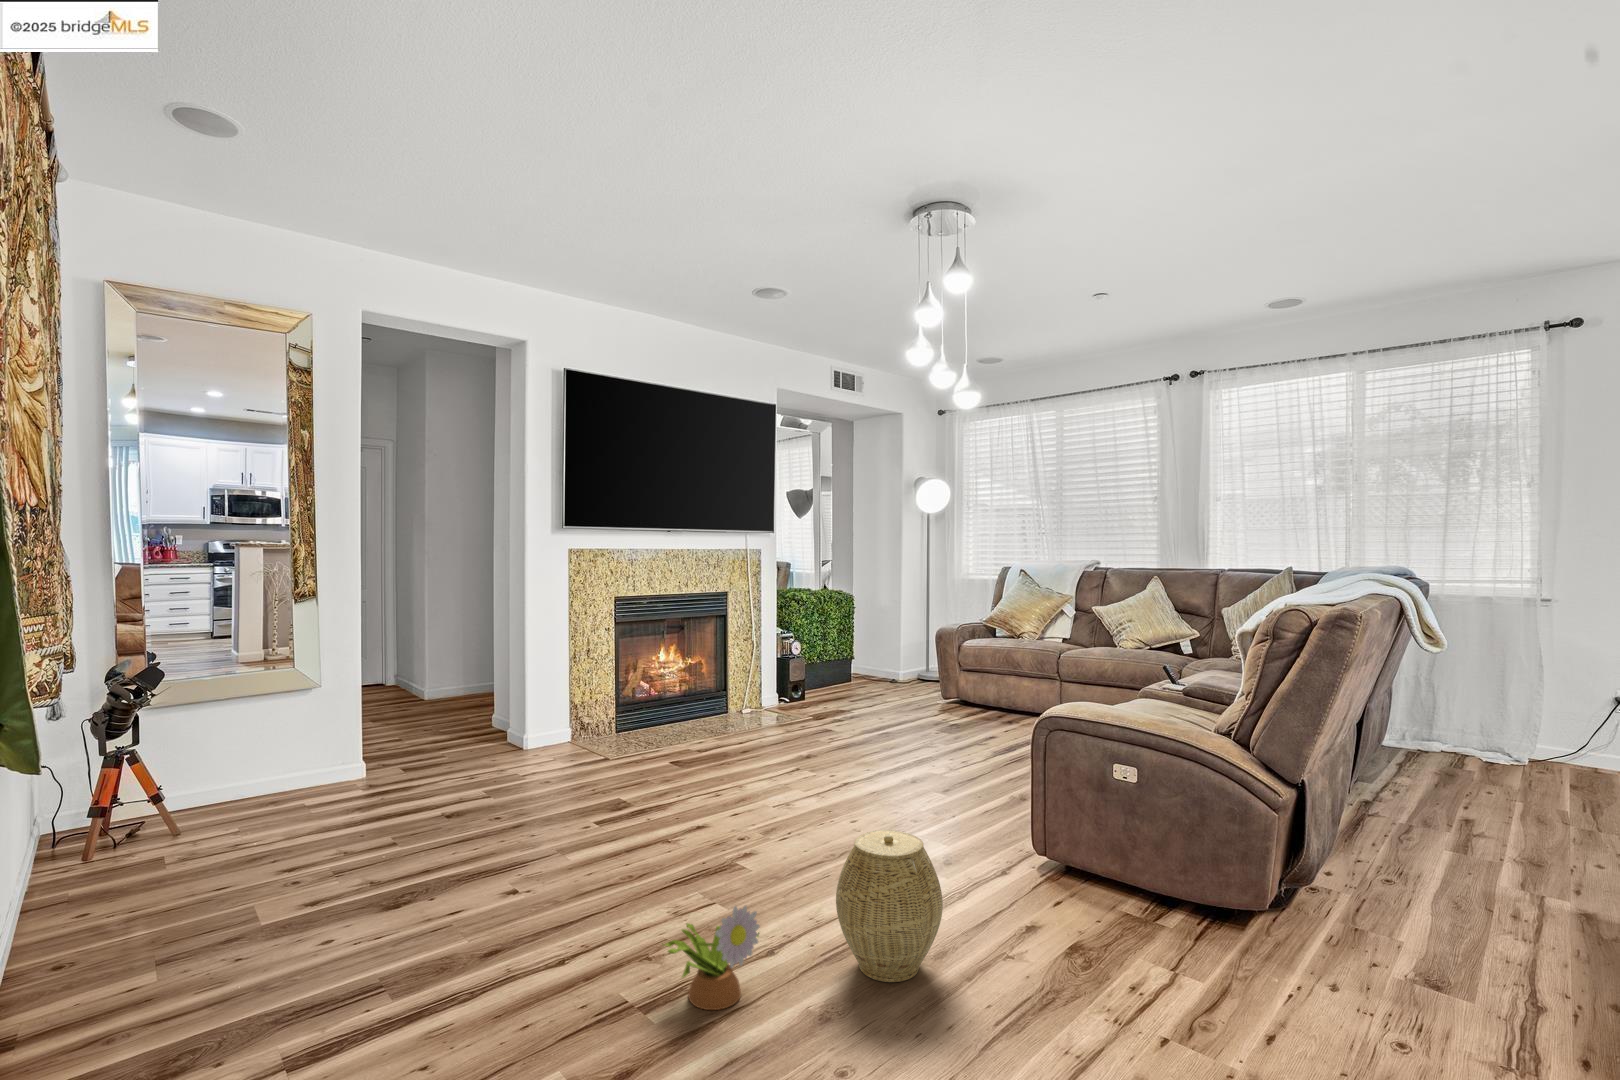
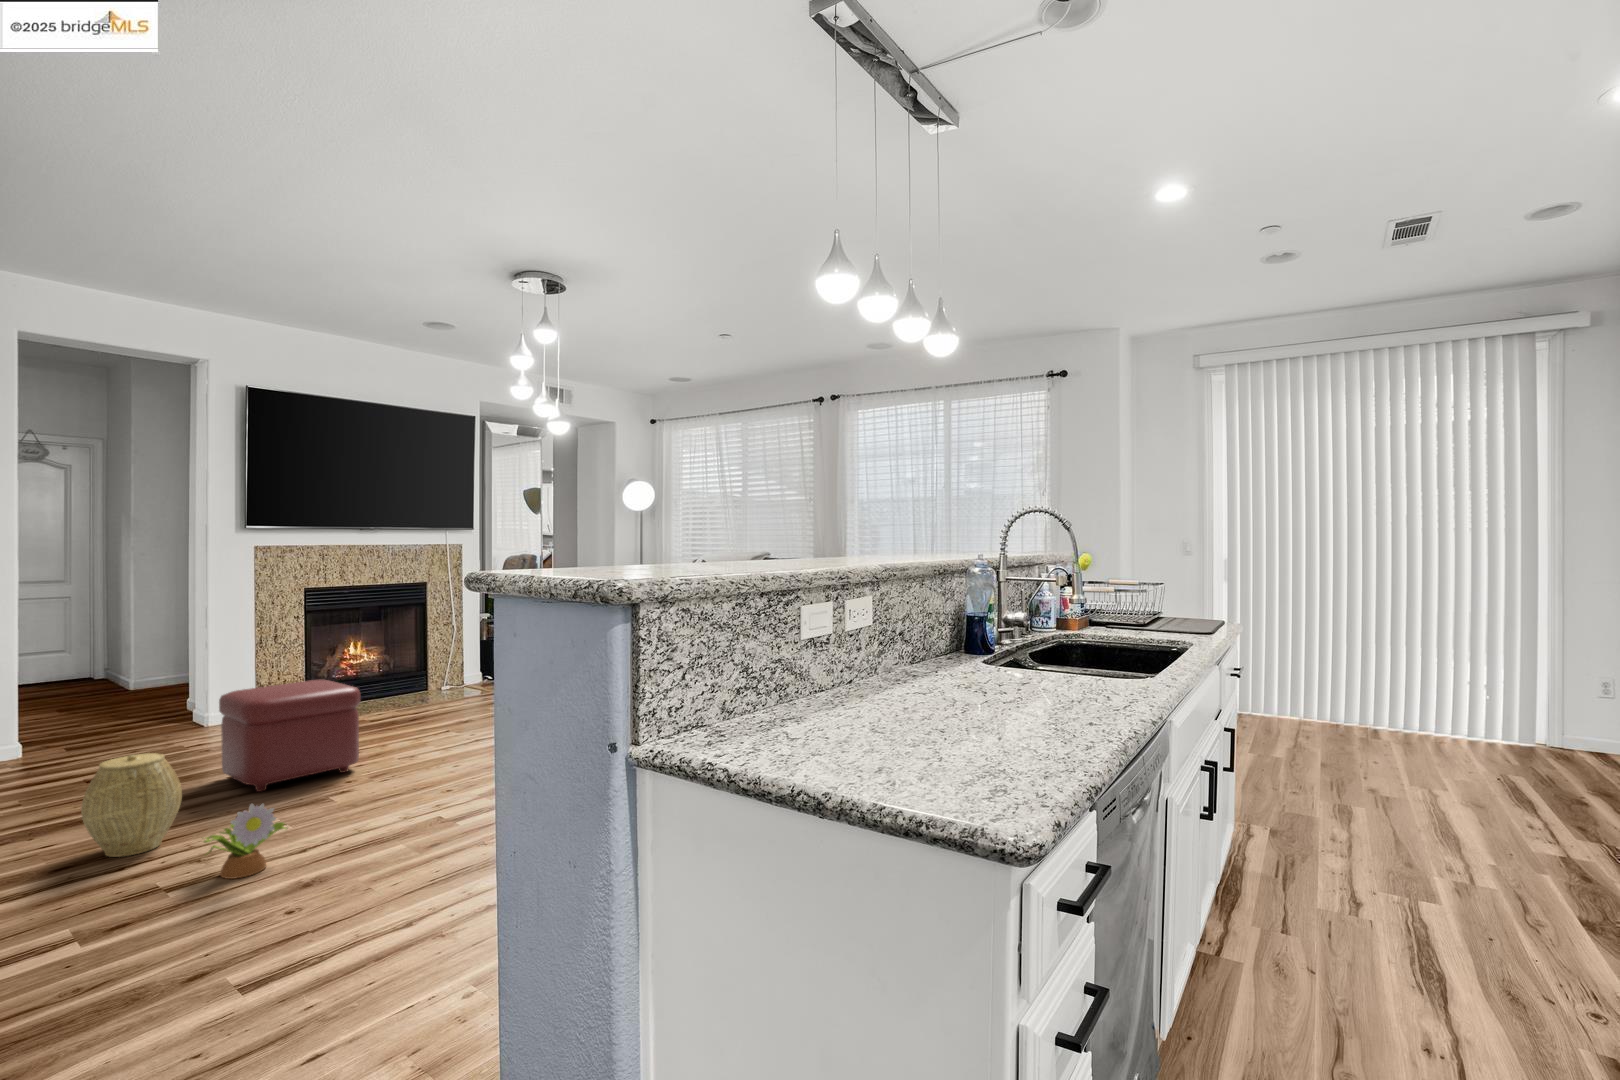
ottoman: none [586,709,739,851] -> present [219,679,361,792]
woven basket: present [836,830,943,982] -> present [81,753,182,857]

